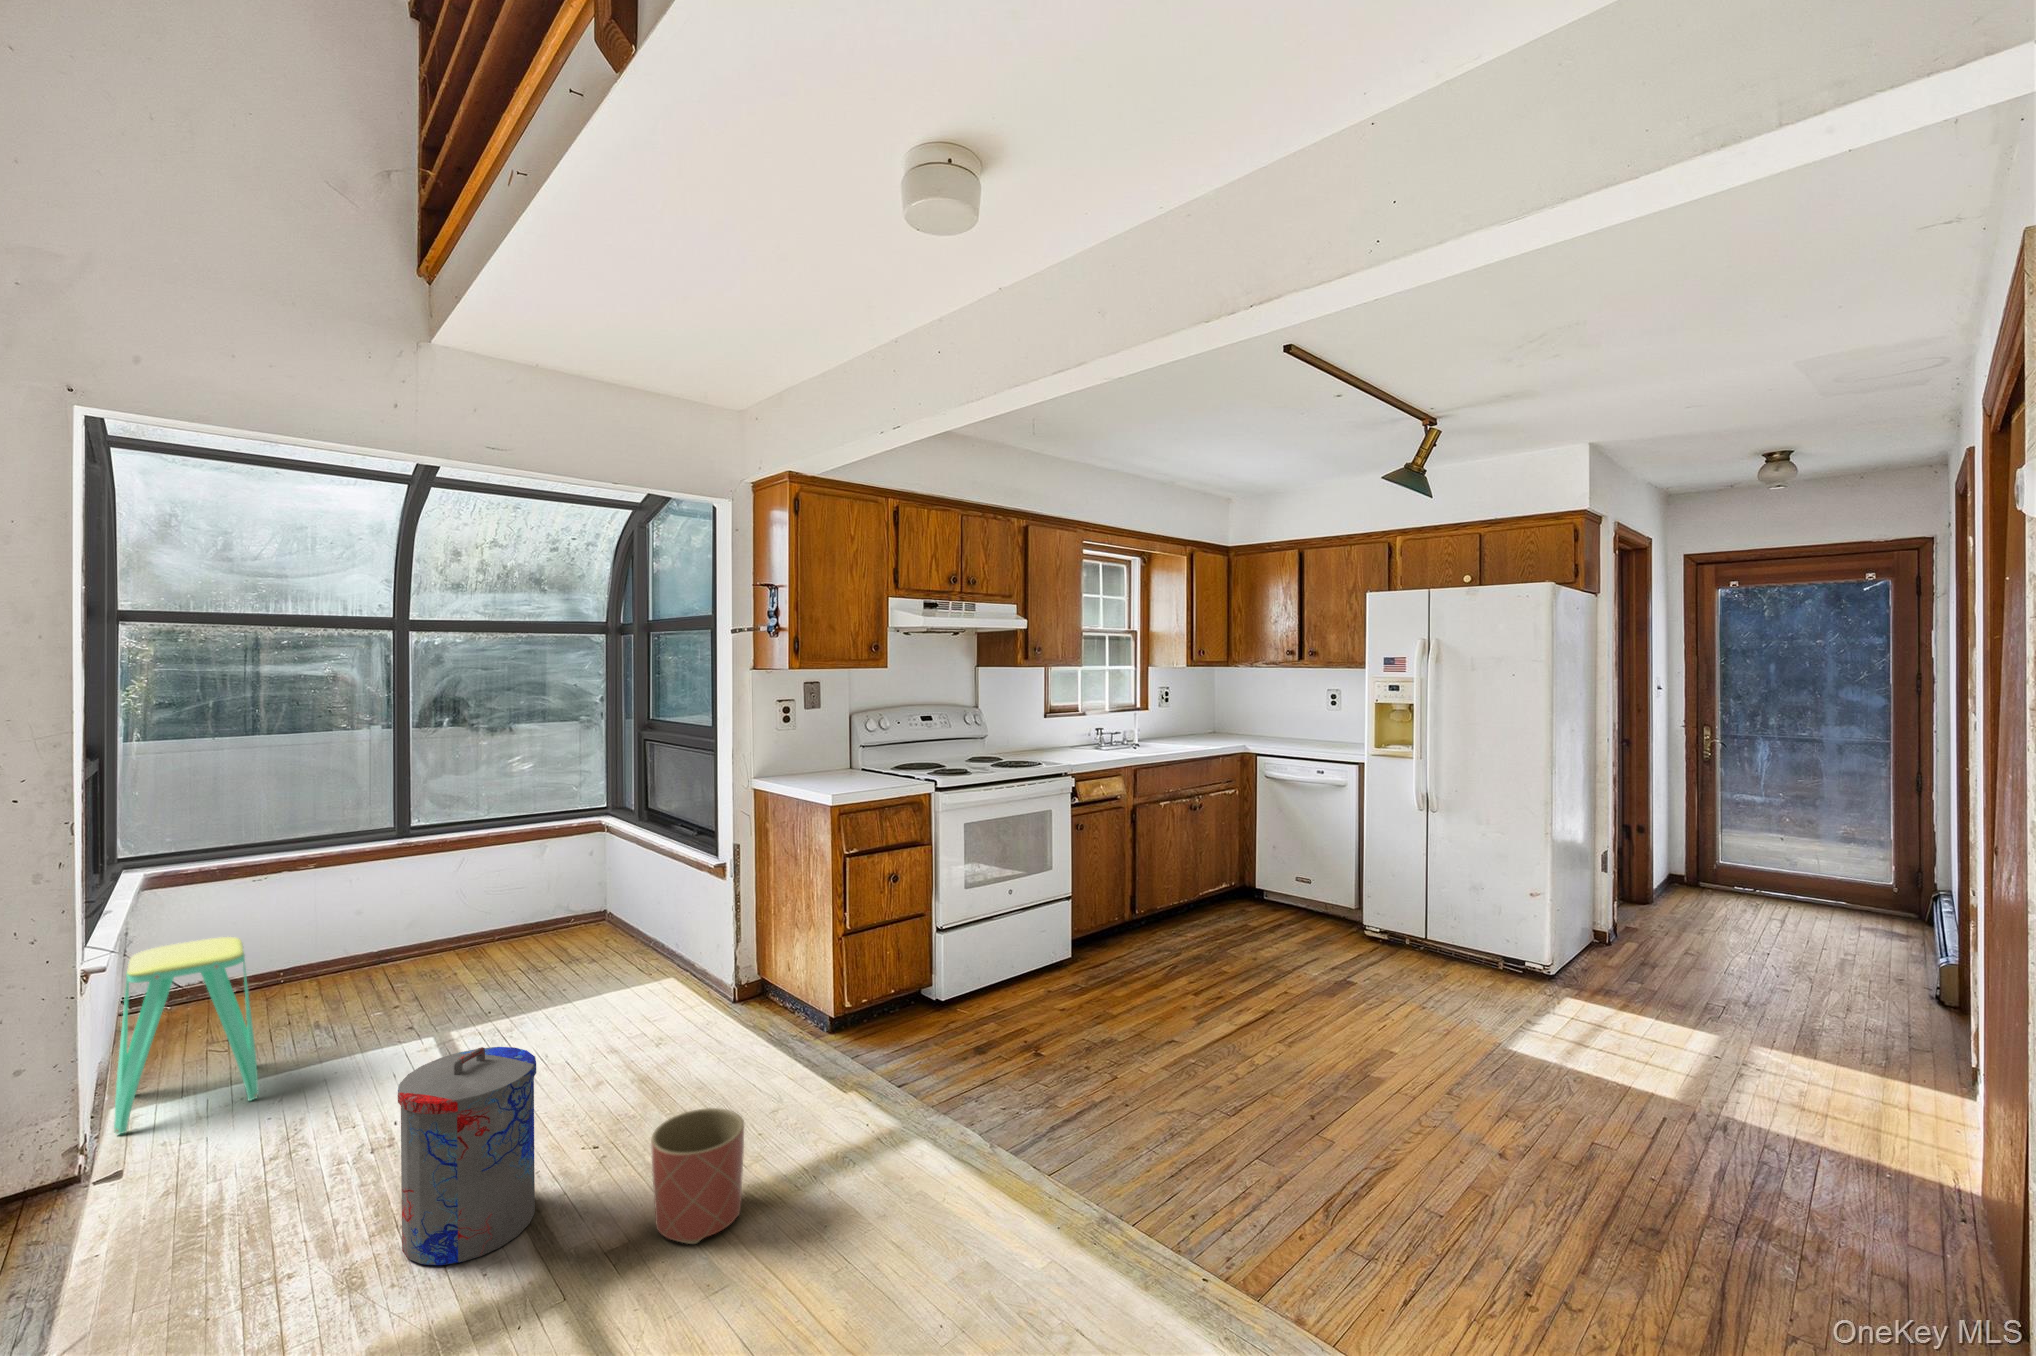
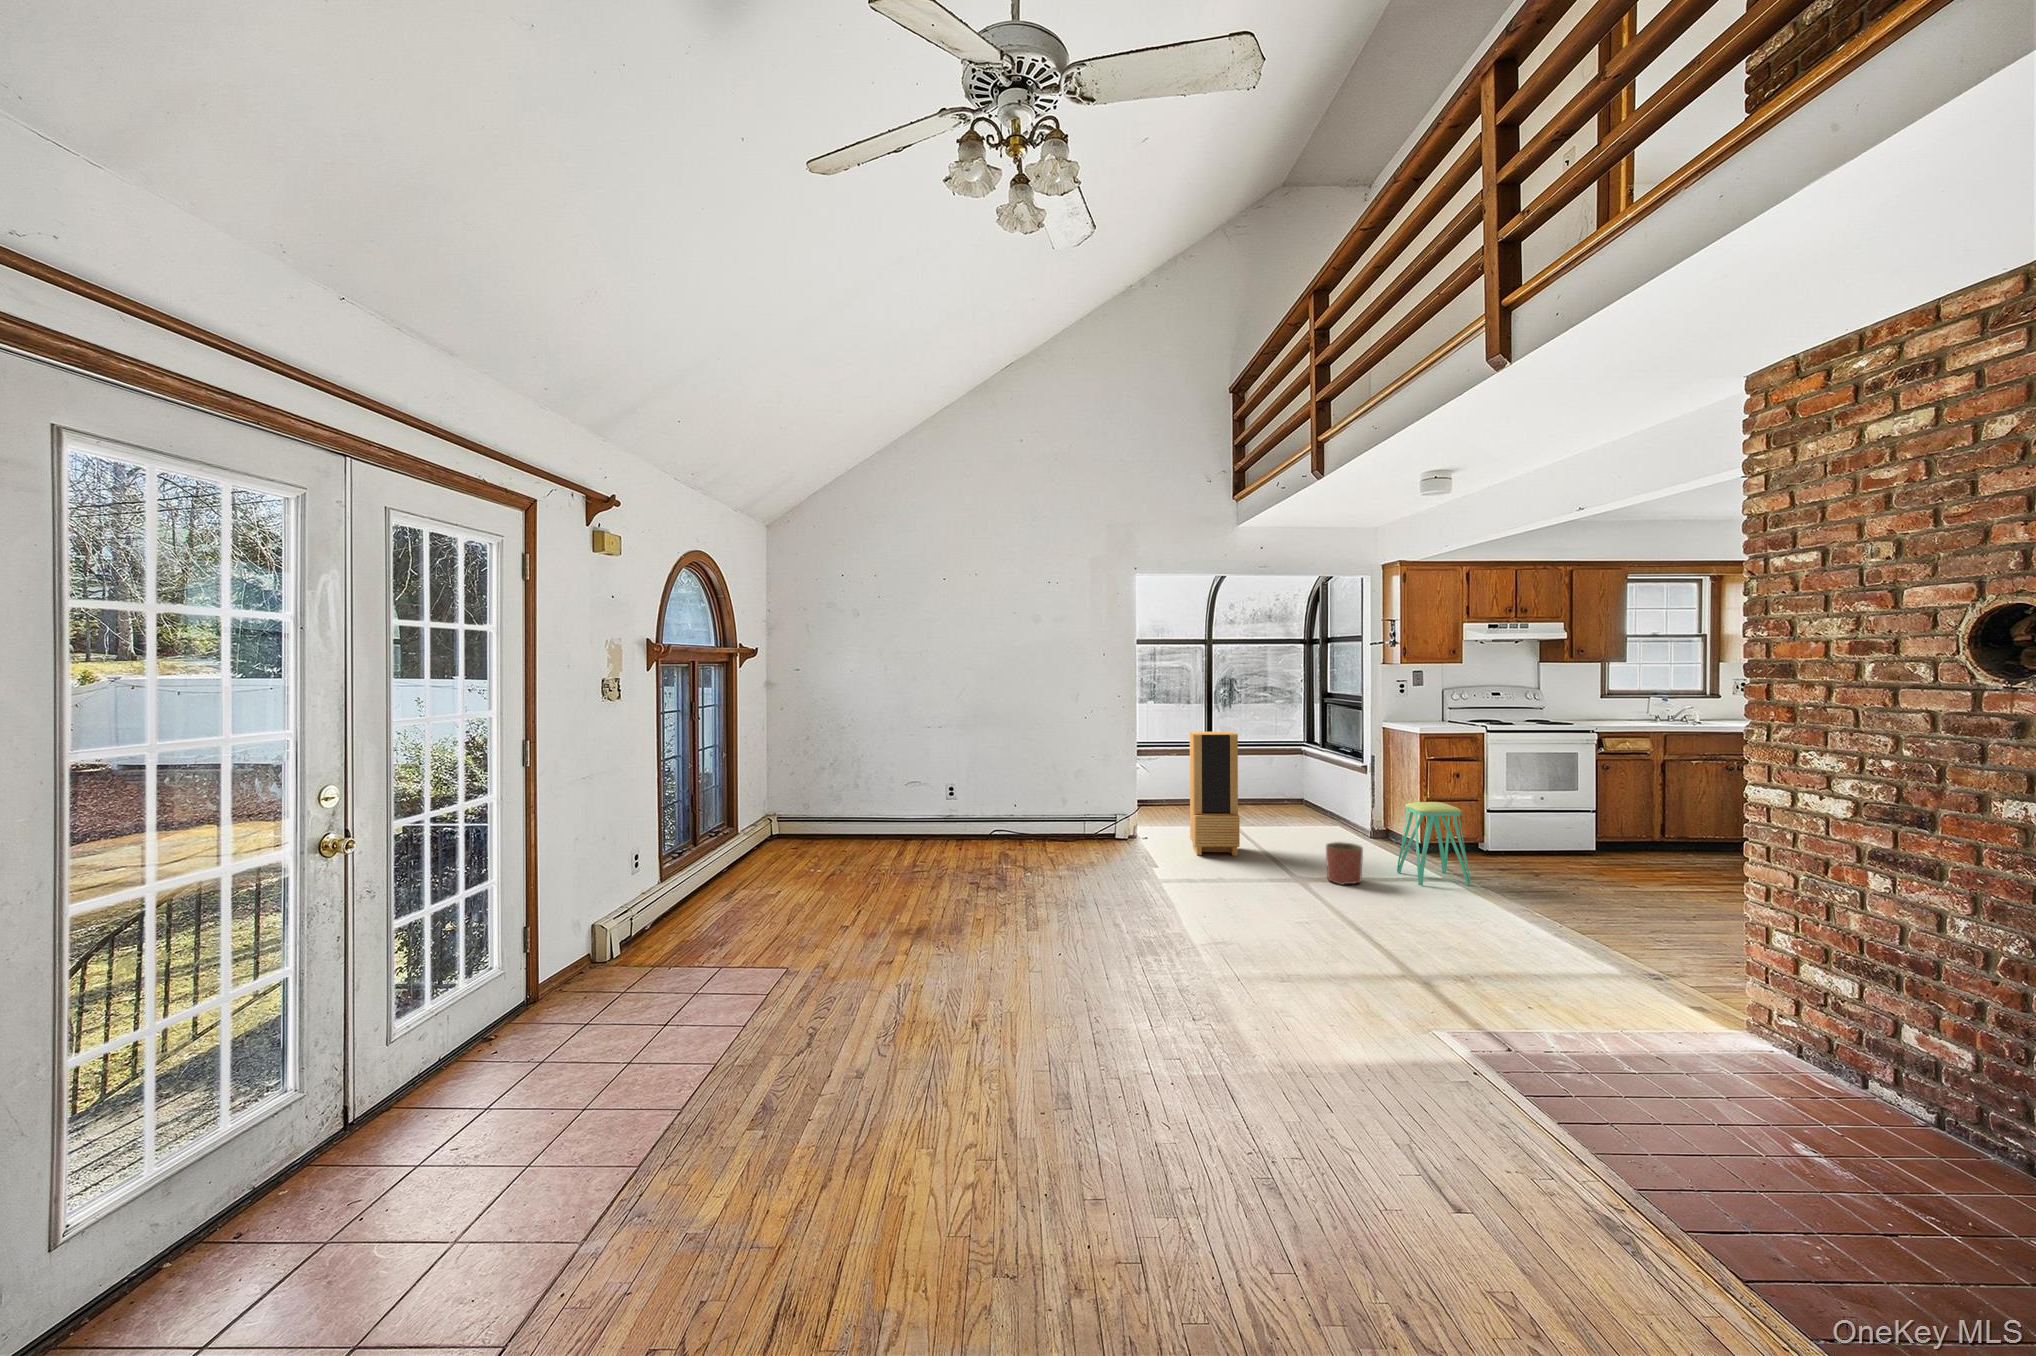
storage cabinet: none [264,840,419,1215] -> present [1190,732,1240,856]
stool: present [114,937,259,1134] -> present [1397,802,1470,885]
trash can: present [398,1047,536,1265] -> none [1239,804,1284,873]

